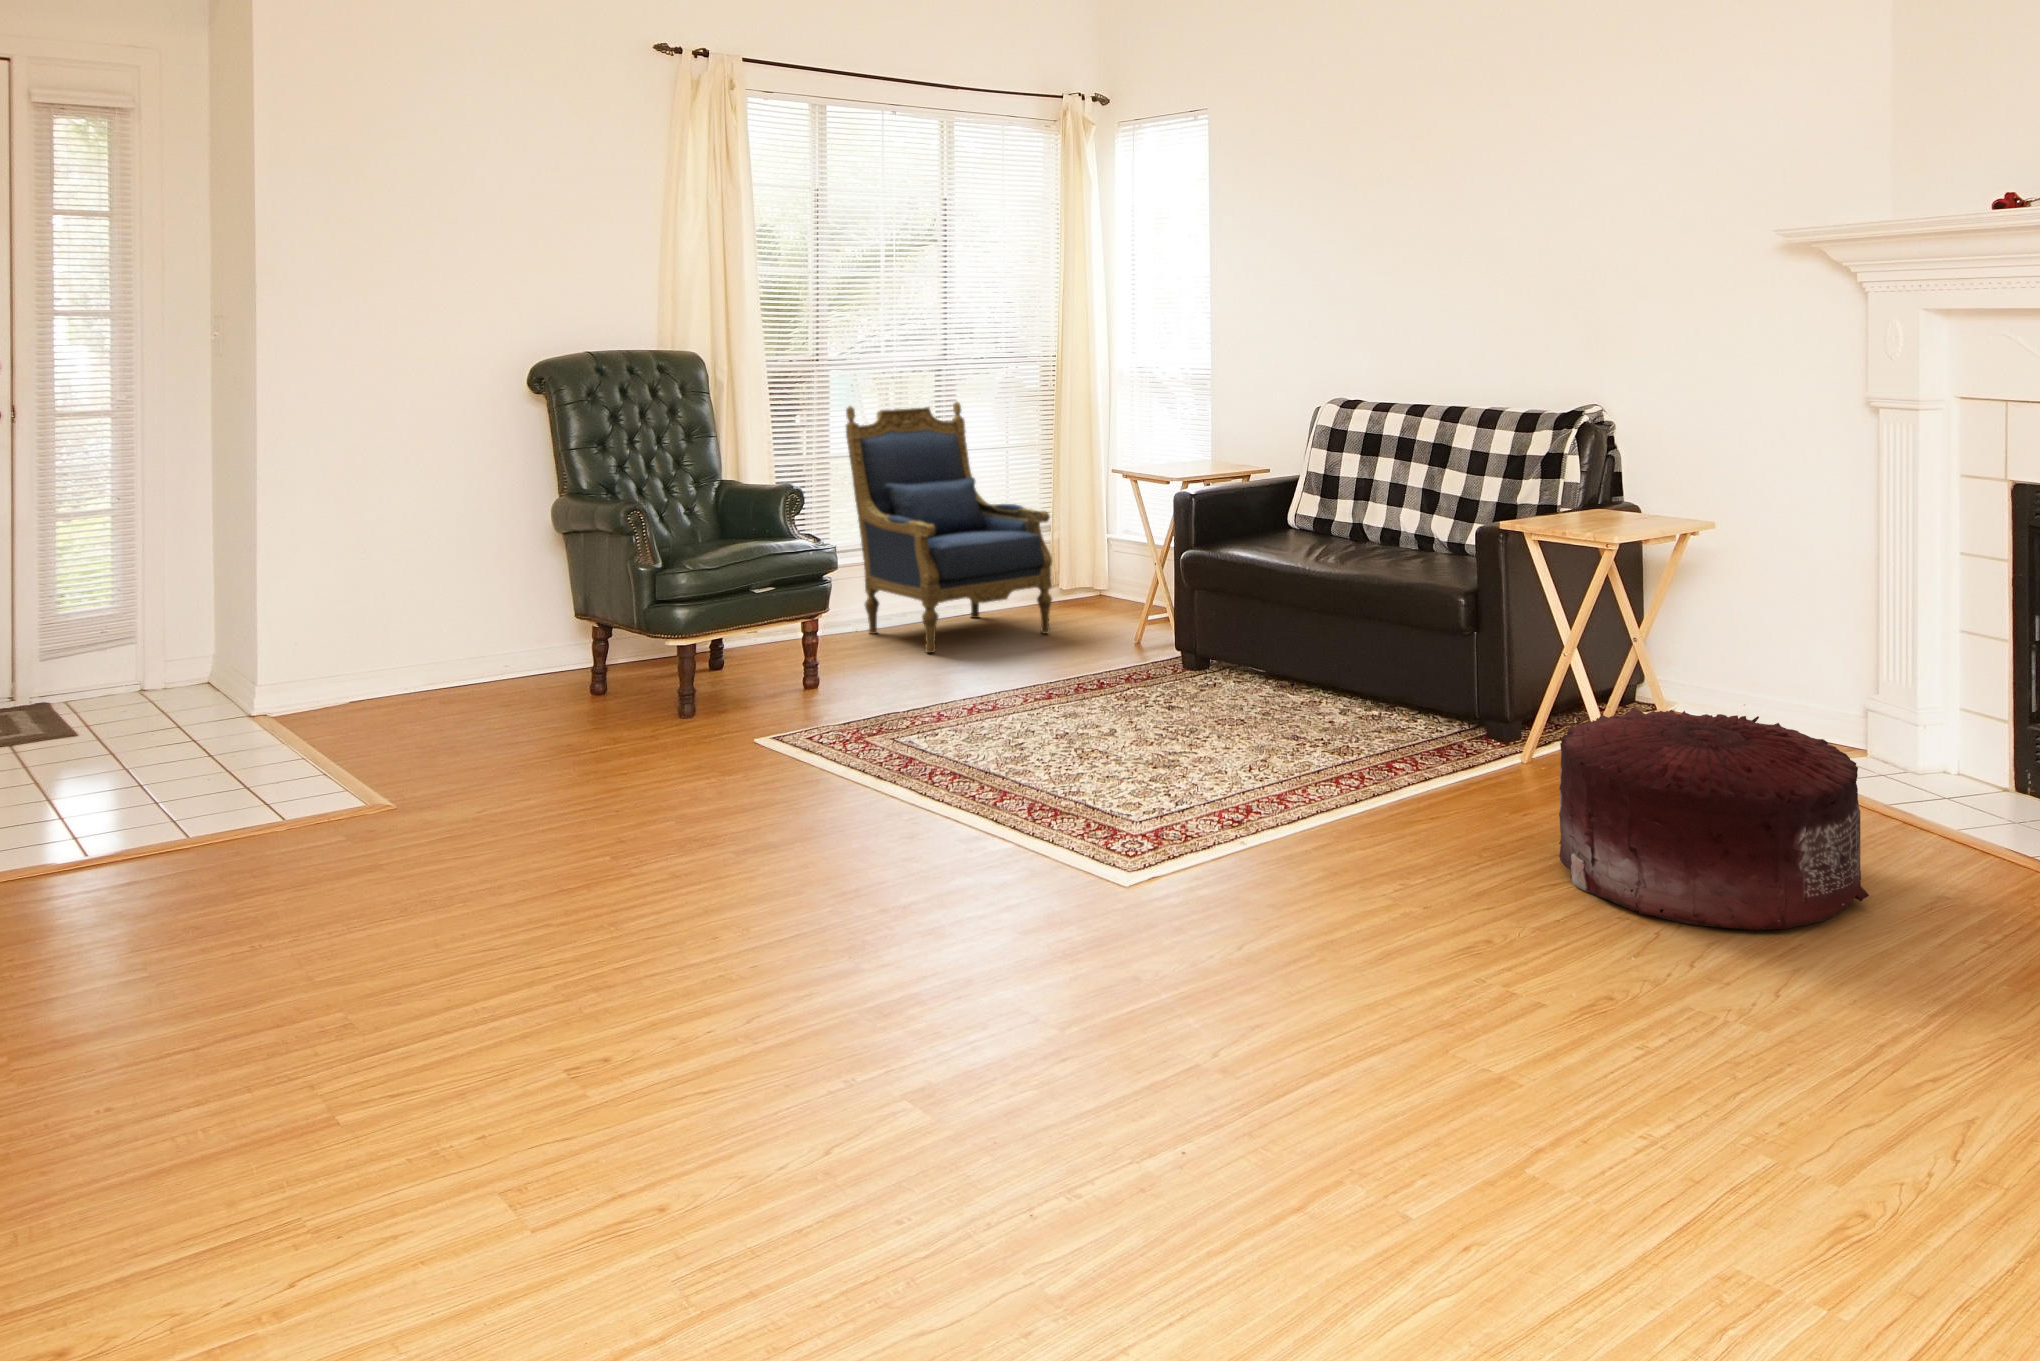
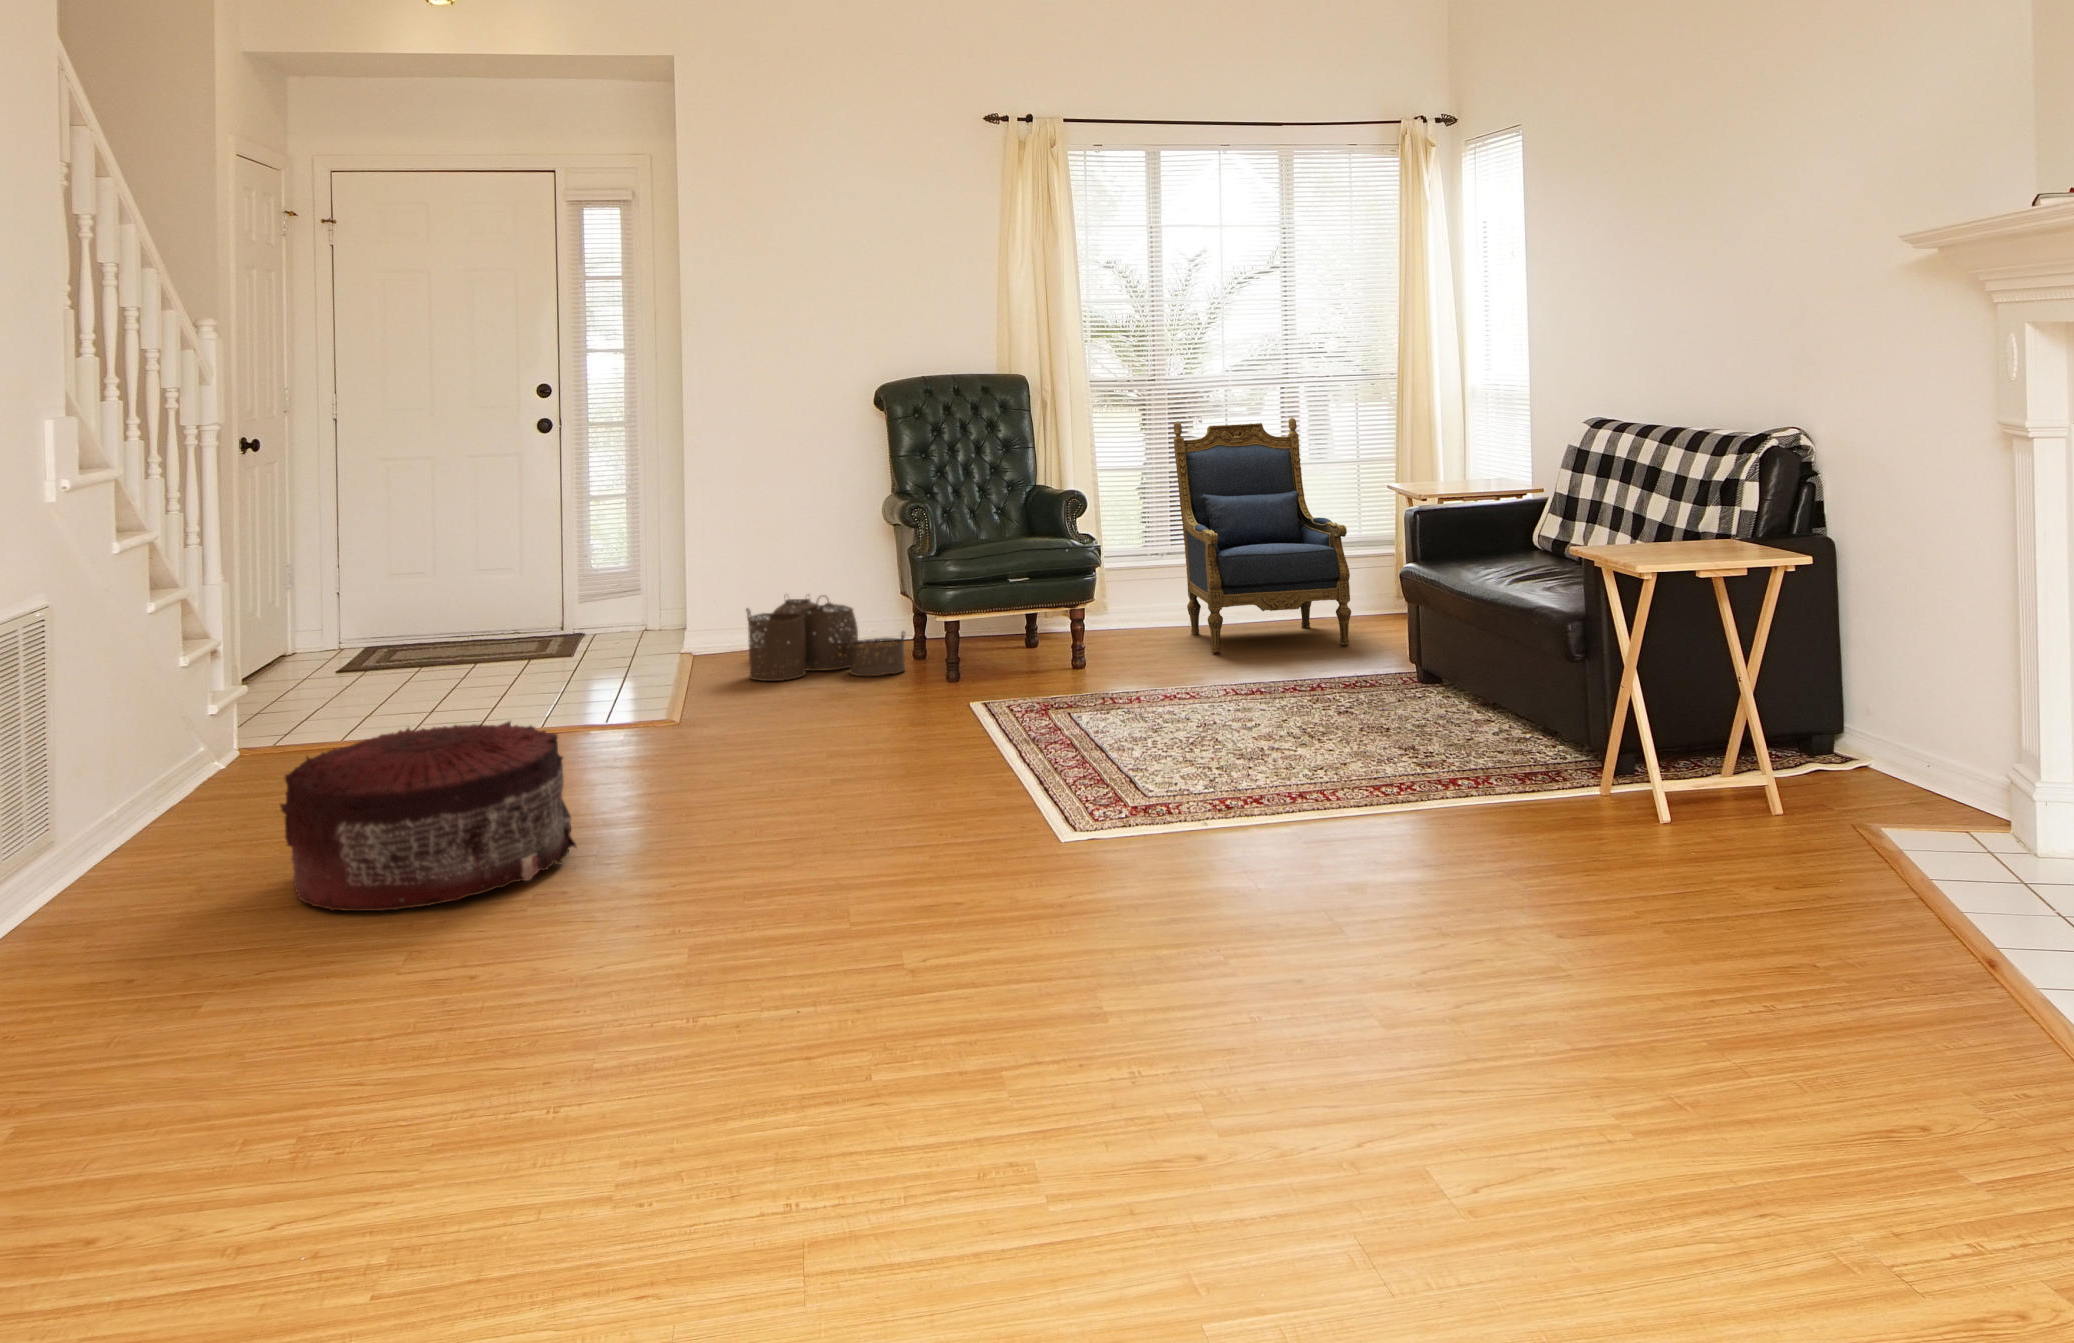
woven basket: none [383,621,603,736] -> present [746,597,905,681]
pouf: present [1559,707,1869,930] -> present [280,721,576,911]

